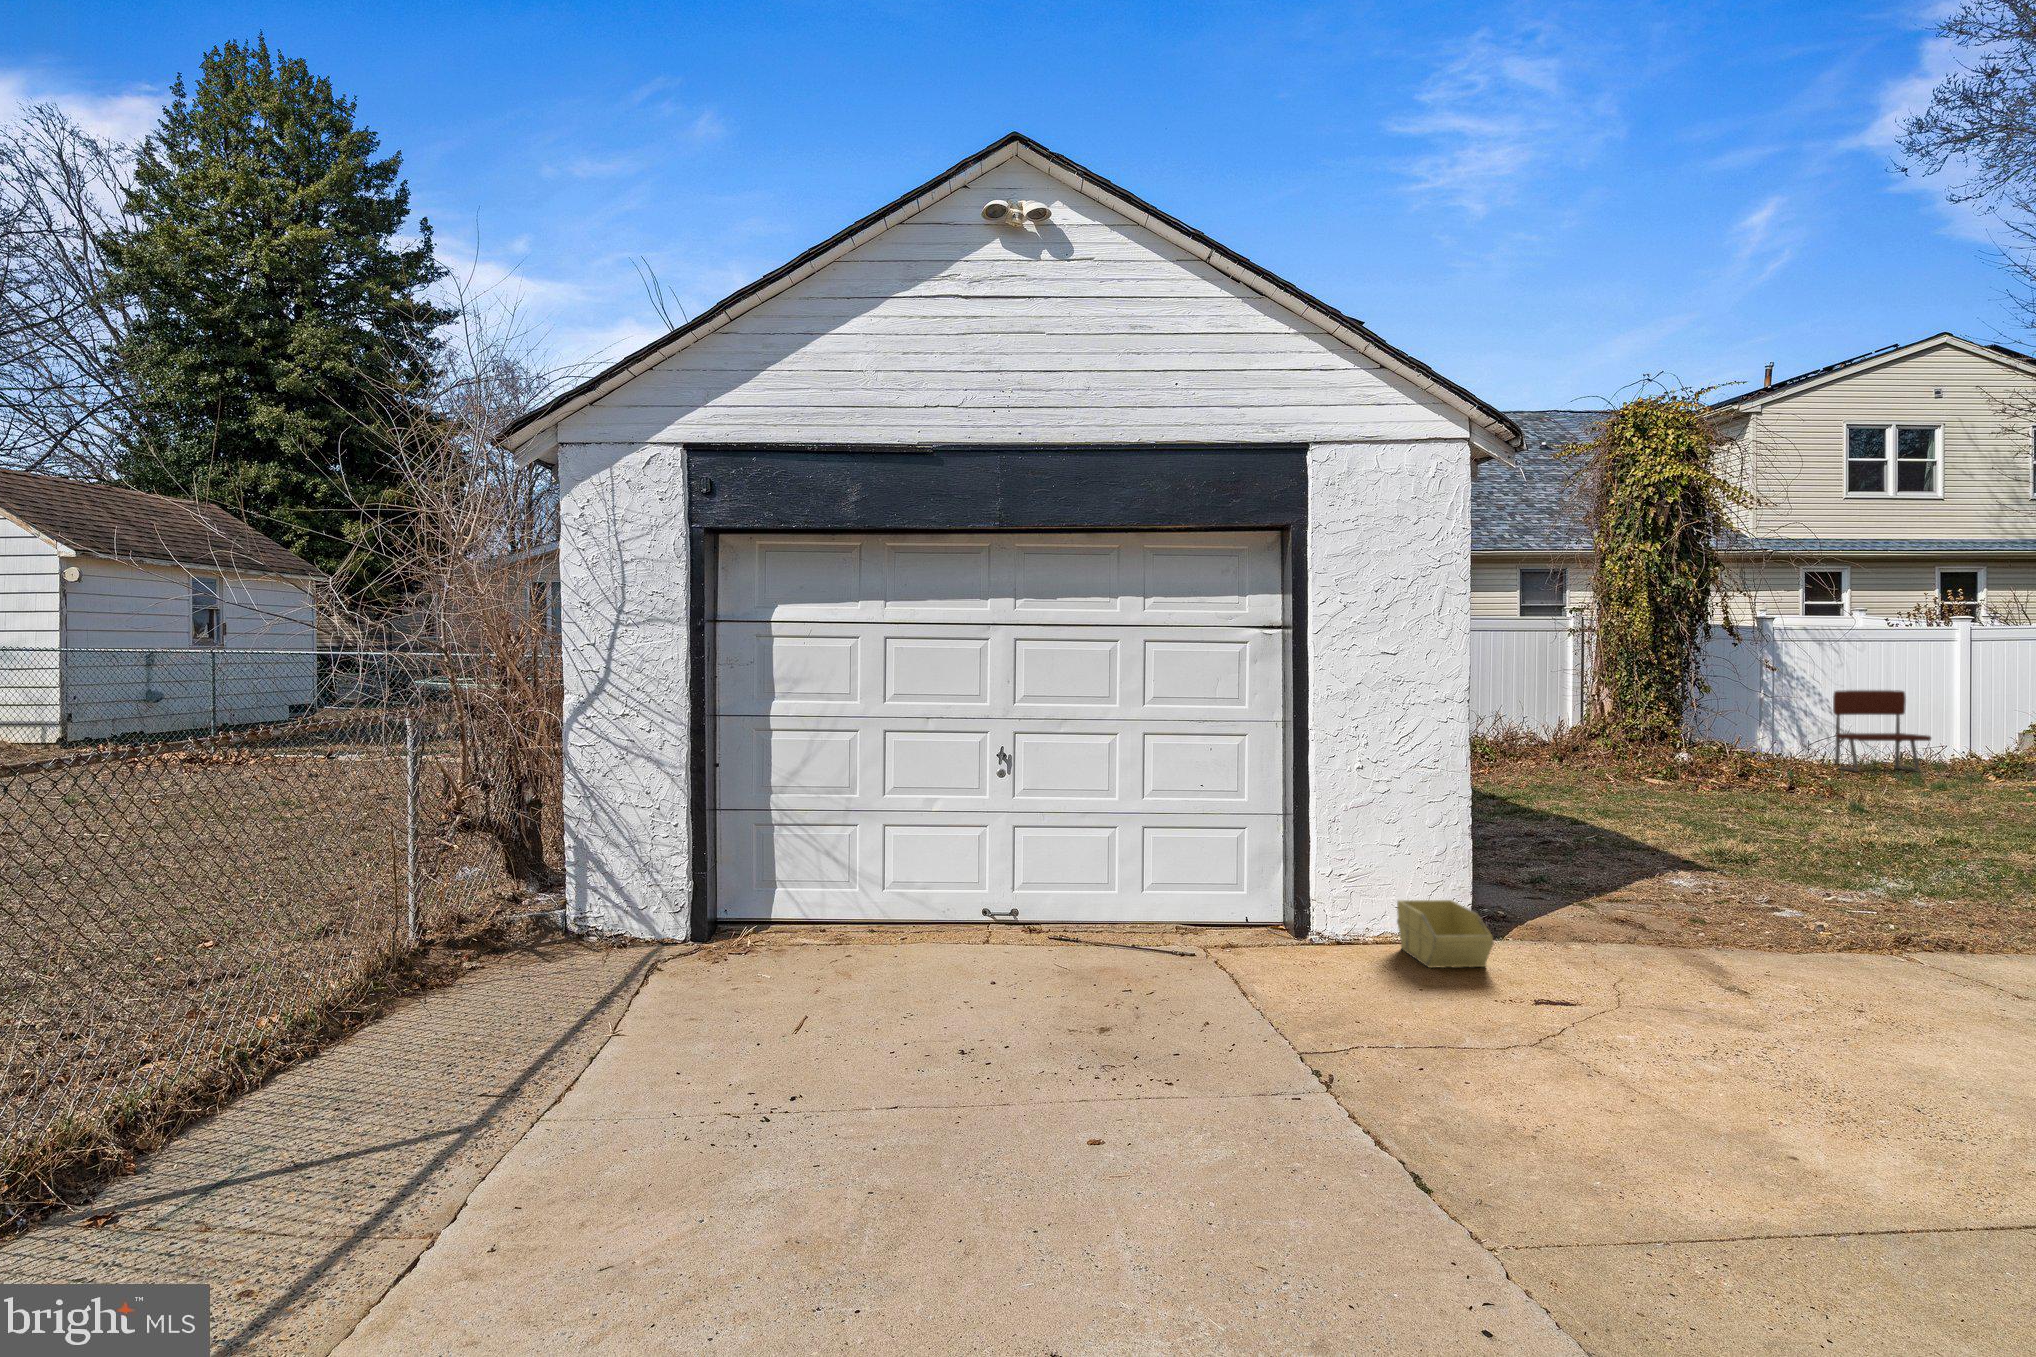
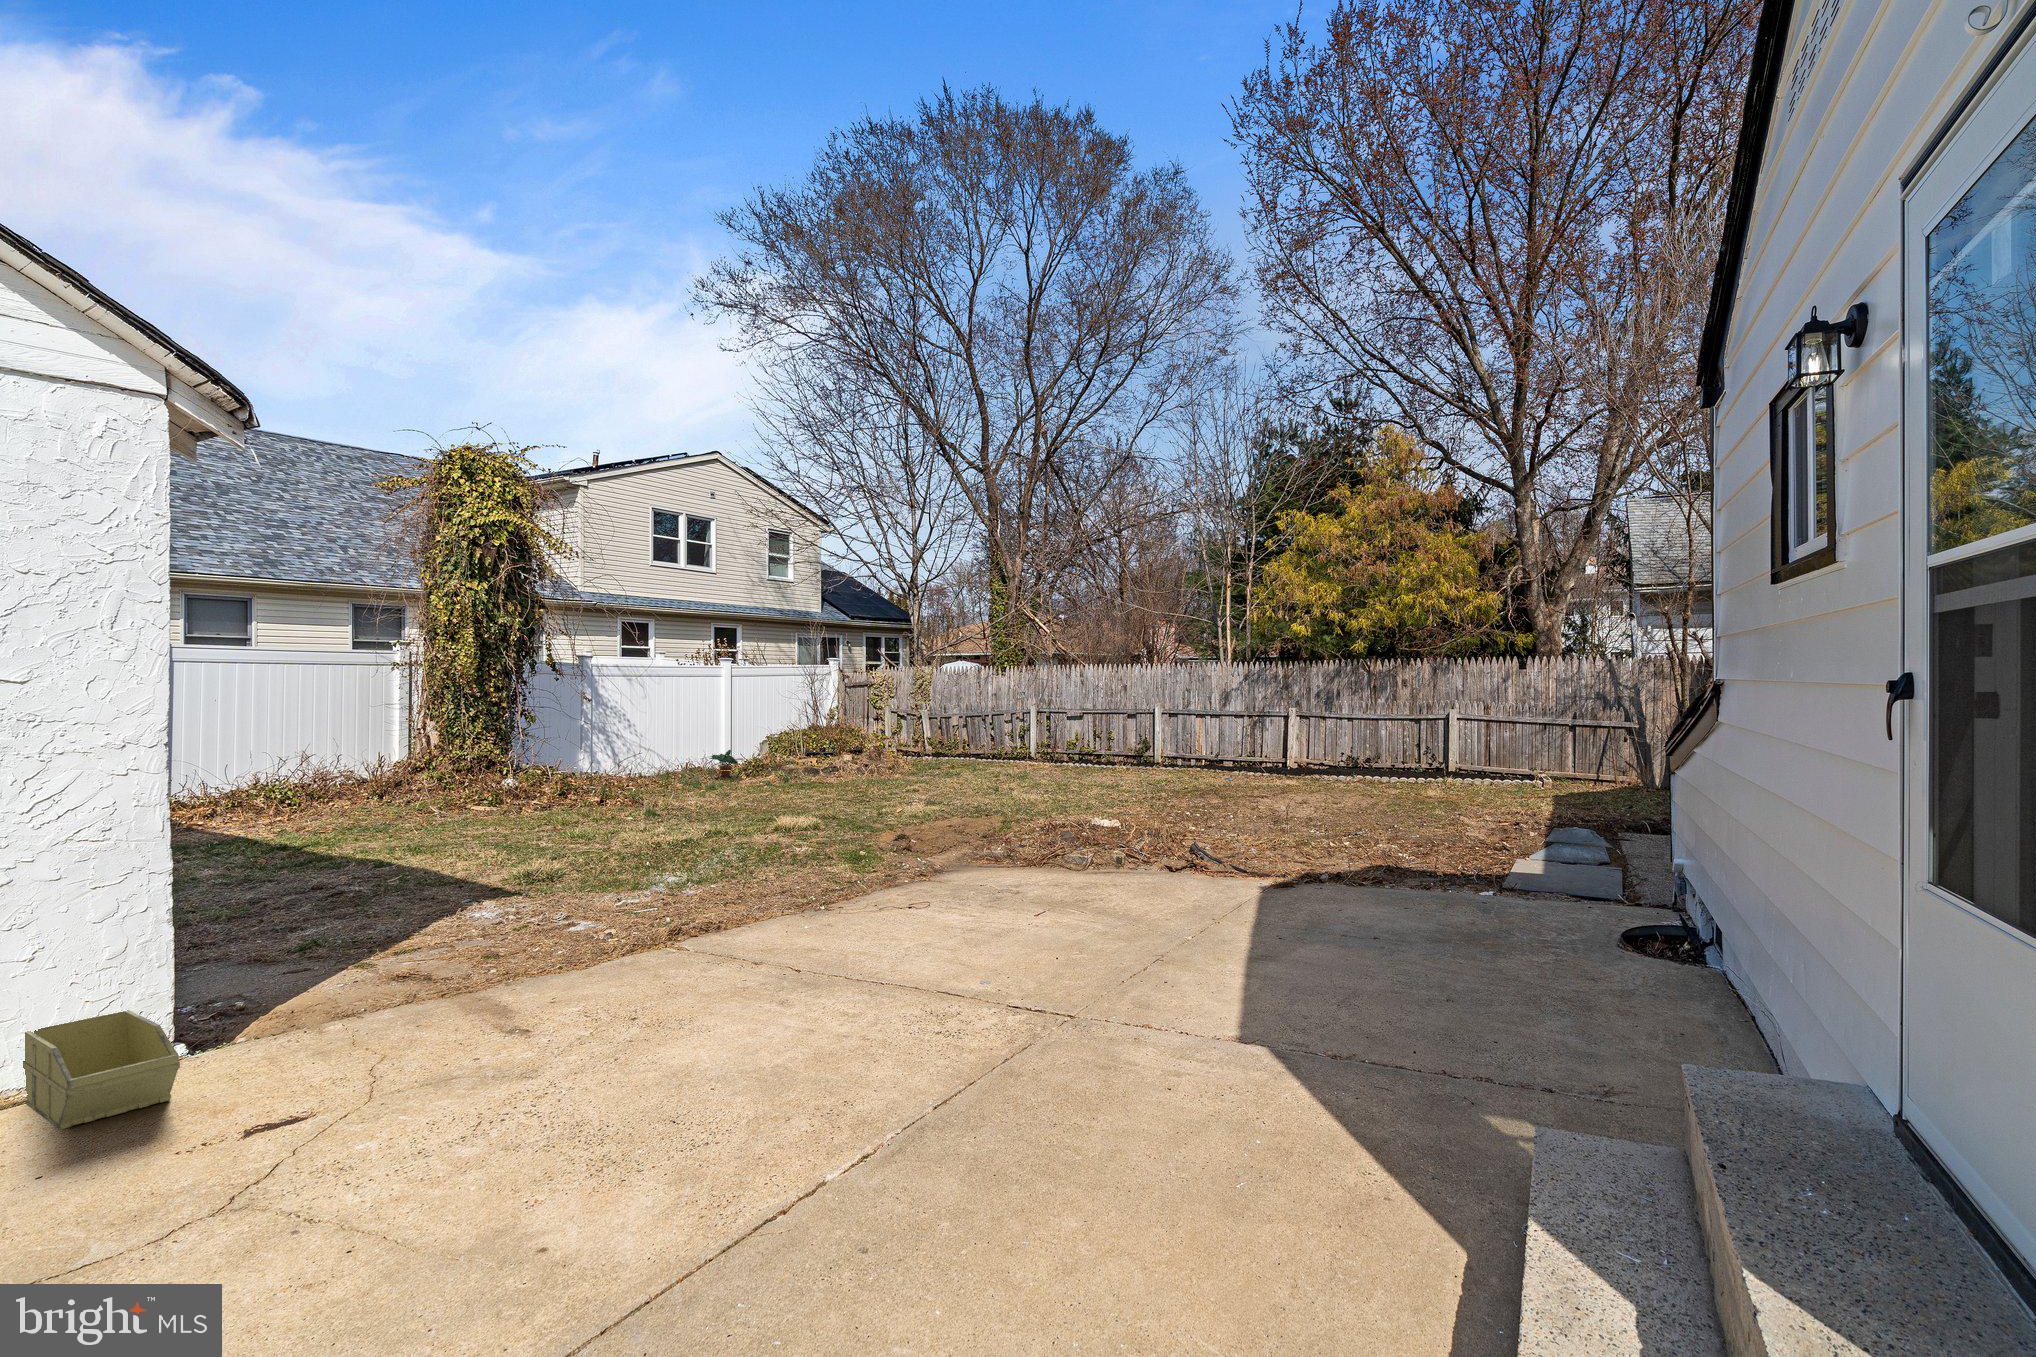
bench: present [1833,690,1931,772] -> none [636,716,705,784]
potted plant: none [1935,735,2002,771] -> present [710,750,742,777]

